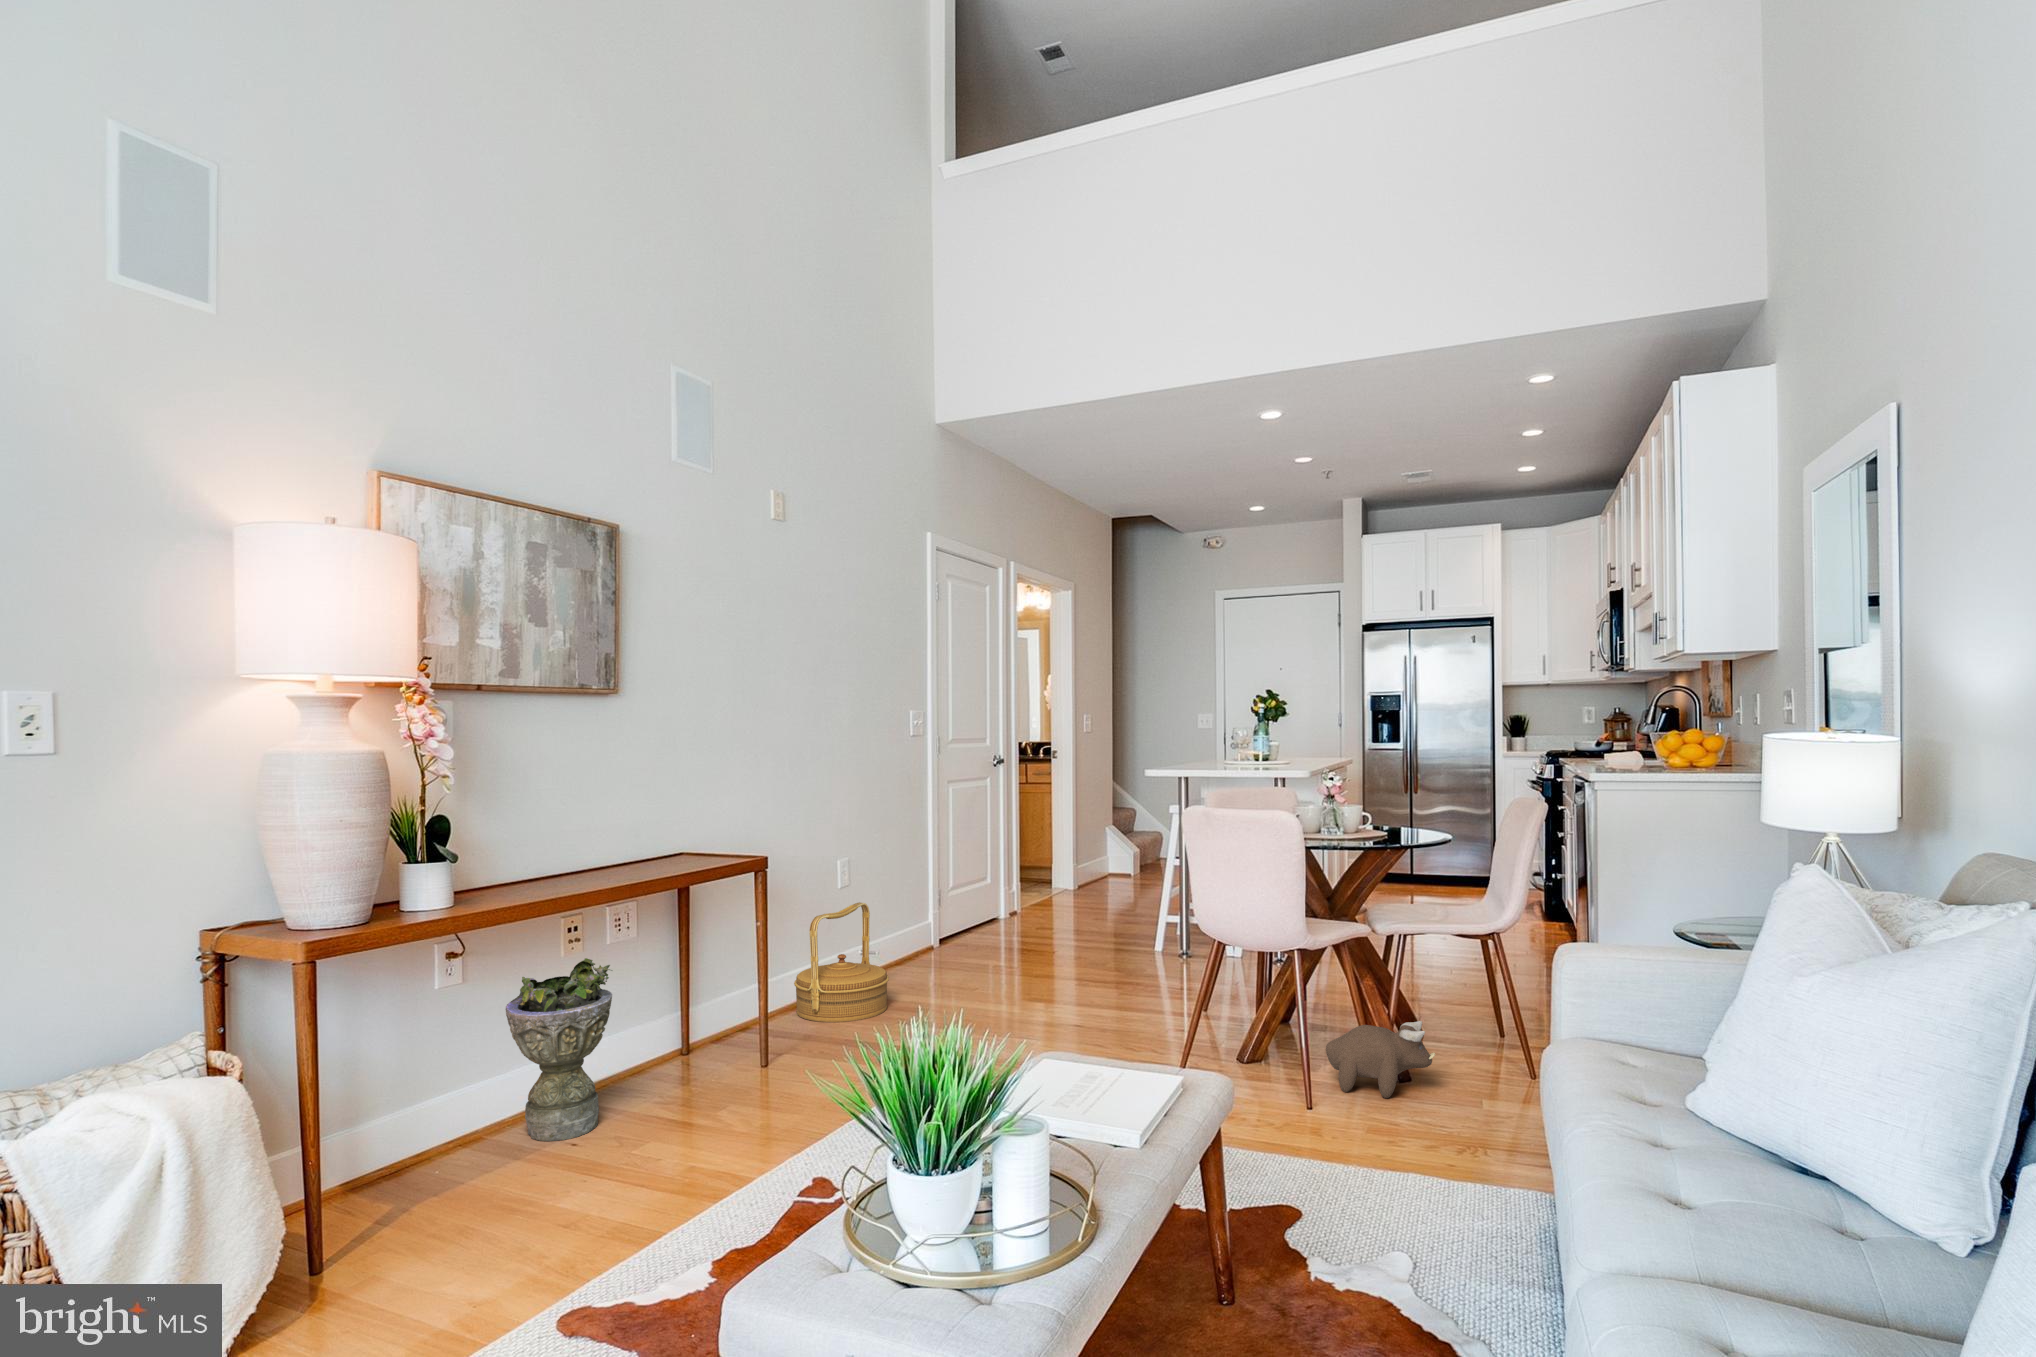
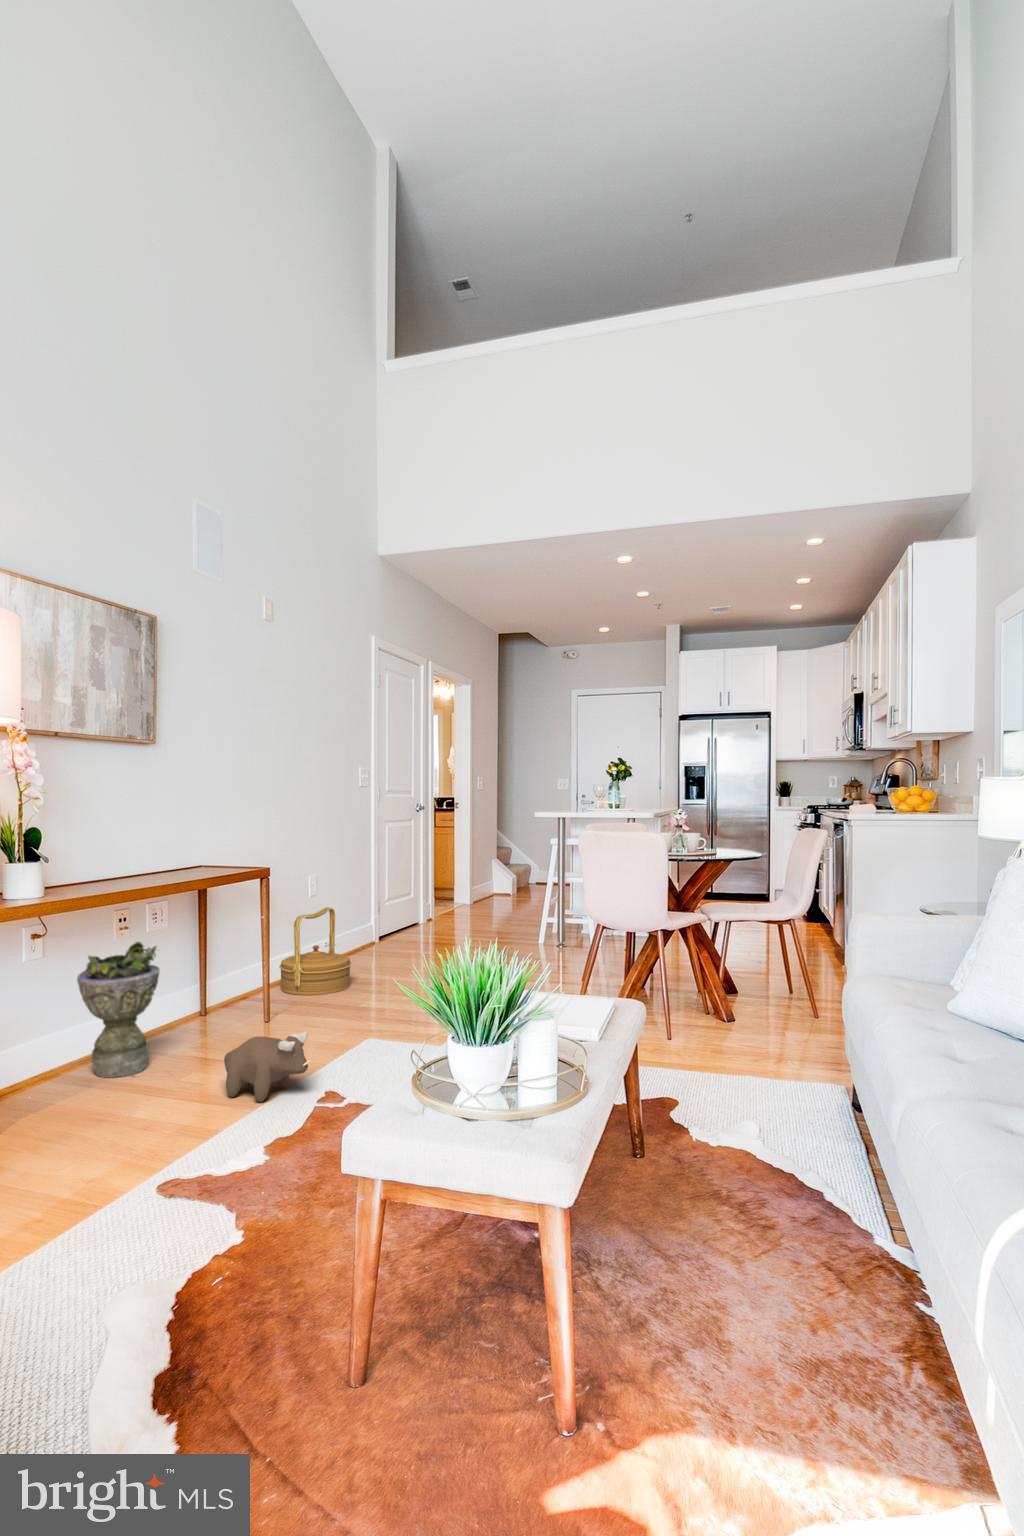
plush toy: present [1326,1021,1435,1098] -> present [224,1032,310,1102]

